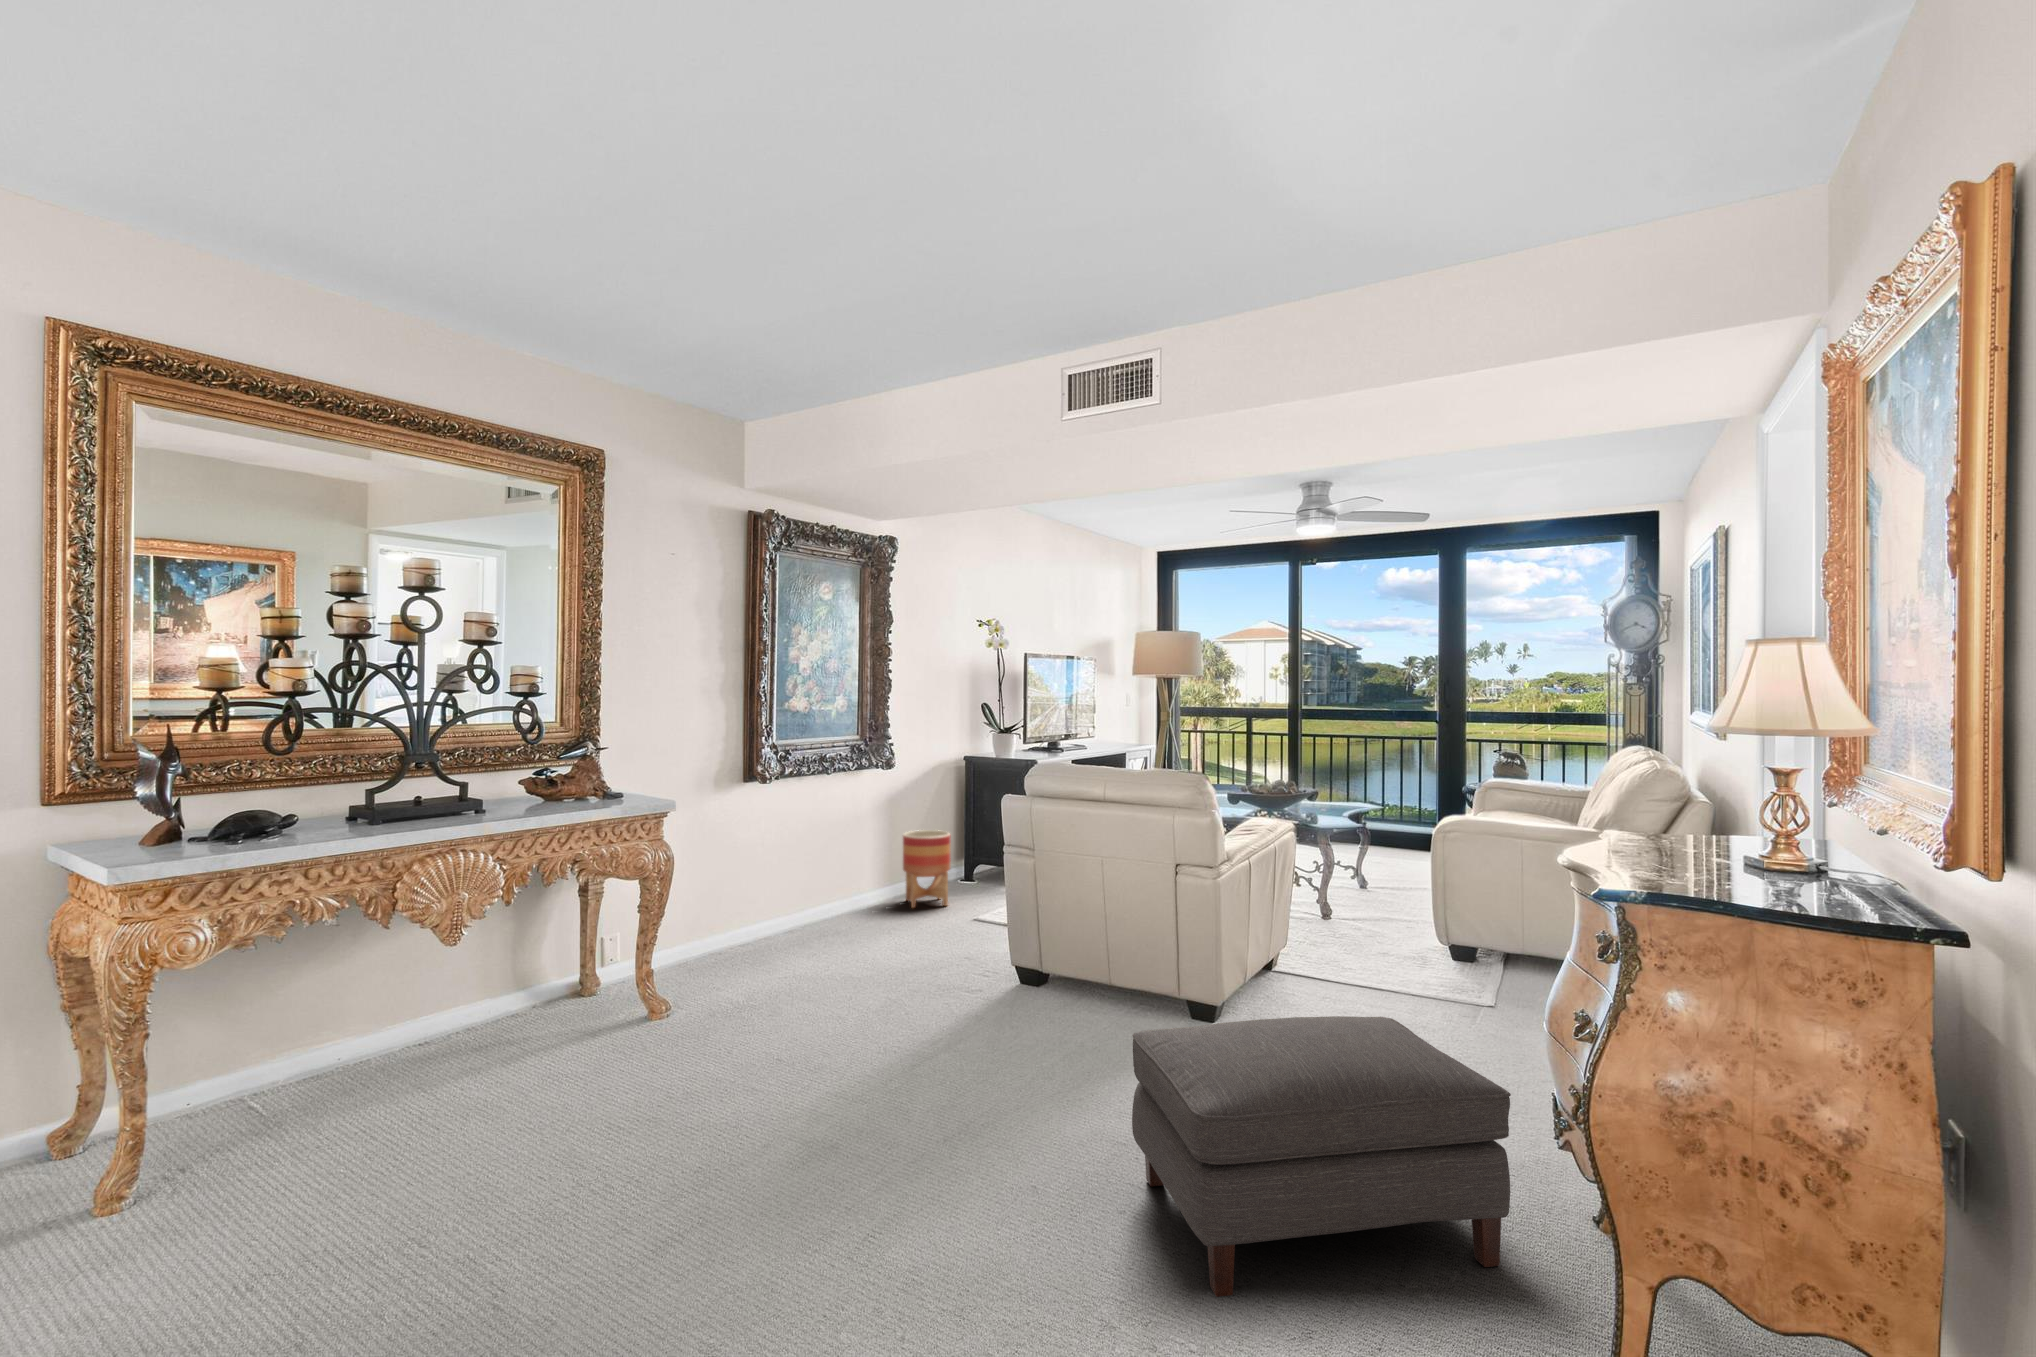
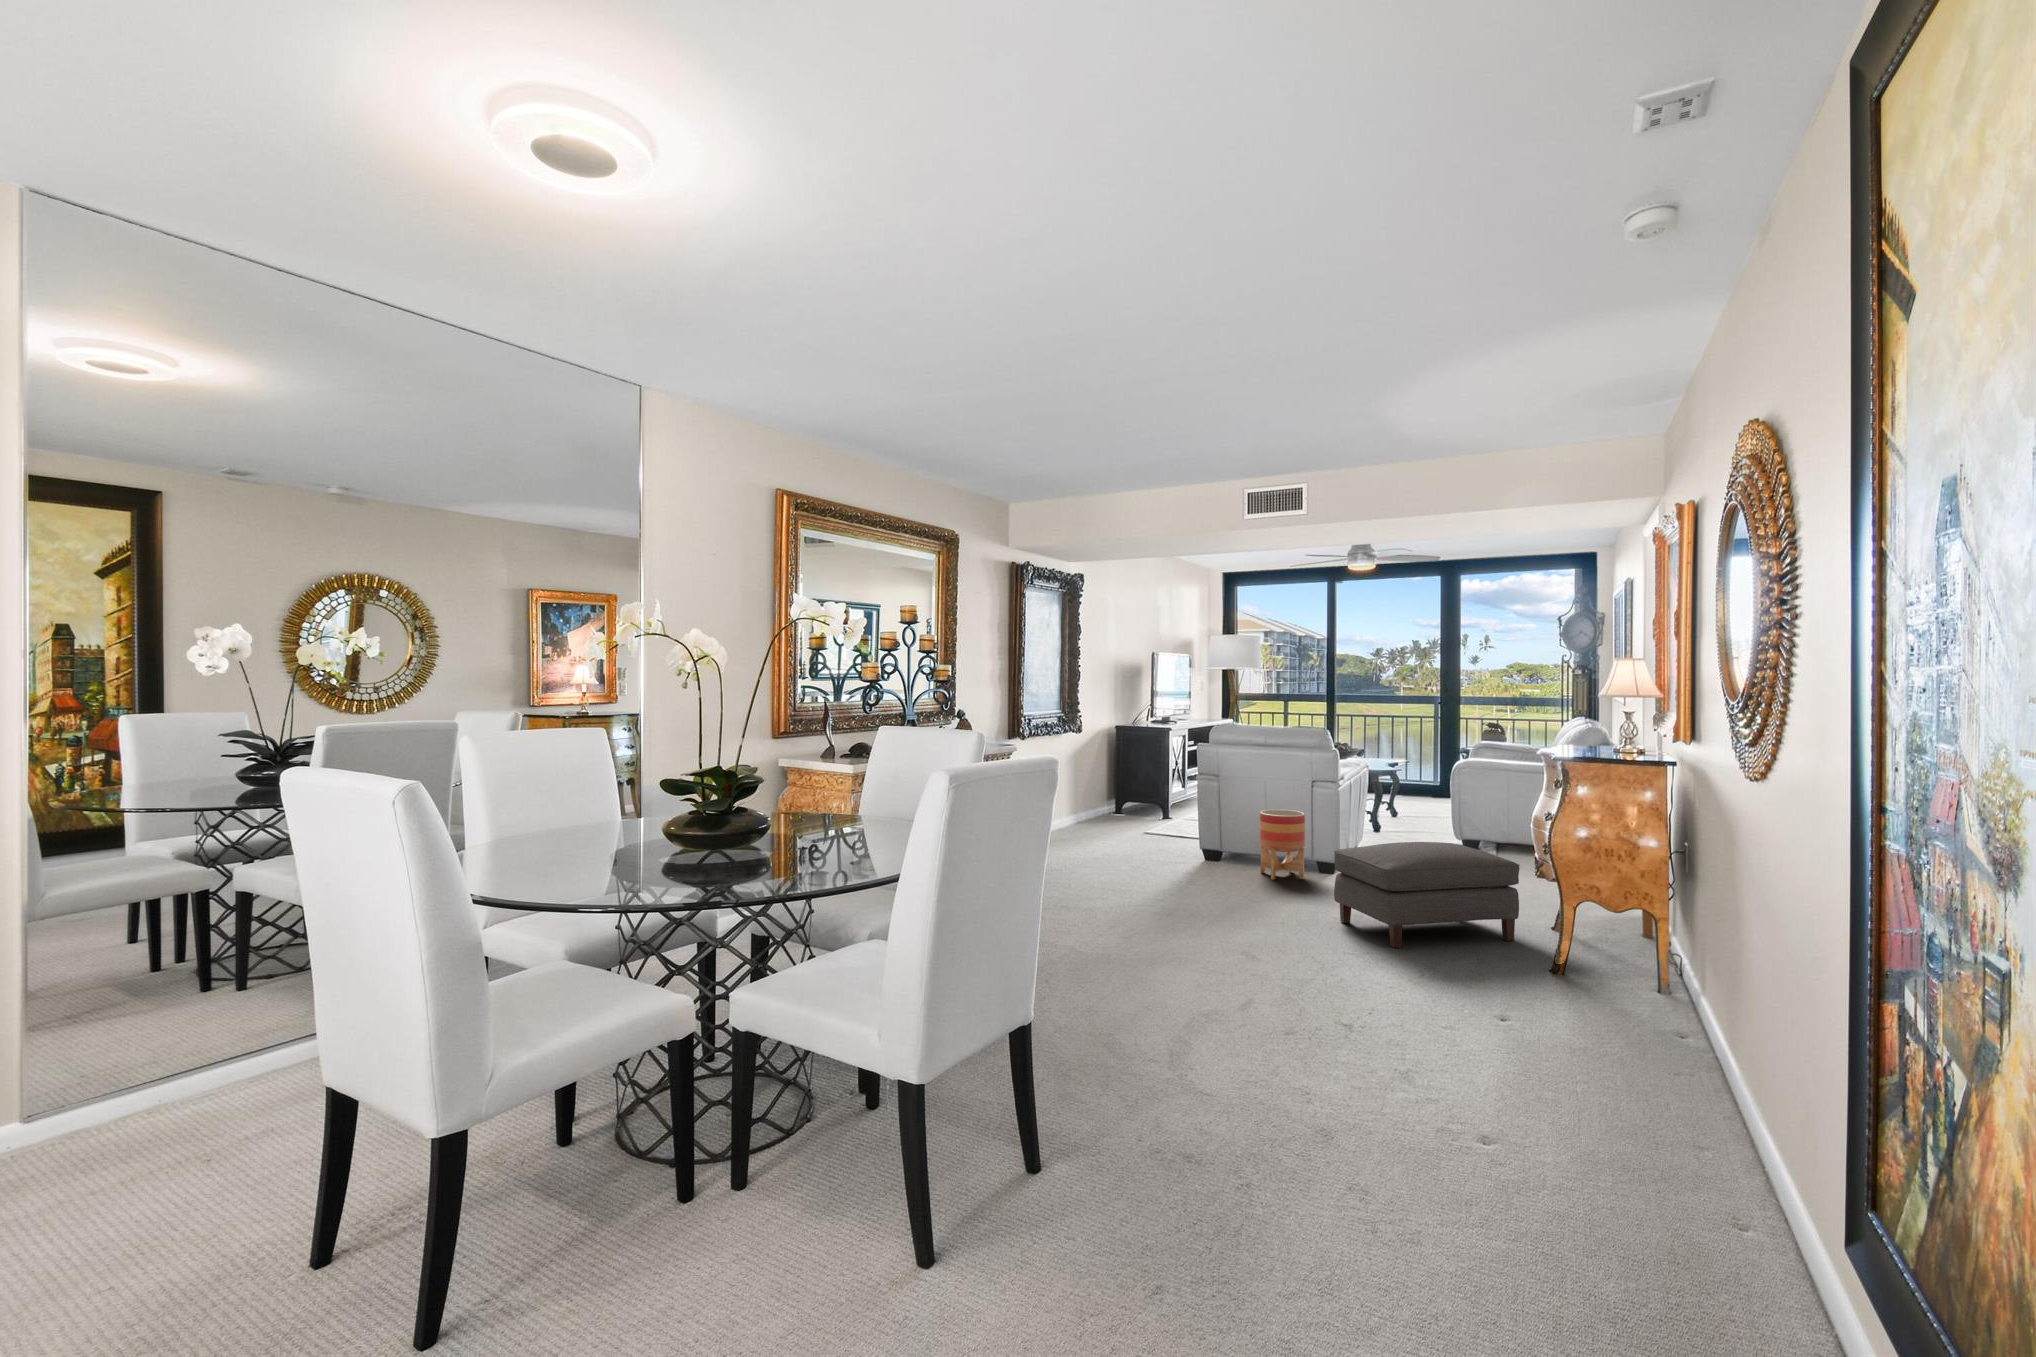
planter: present [903,830,951,908] -> present [1260,809,1305,880]

